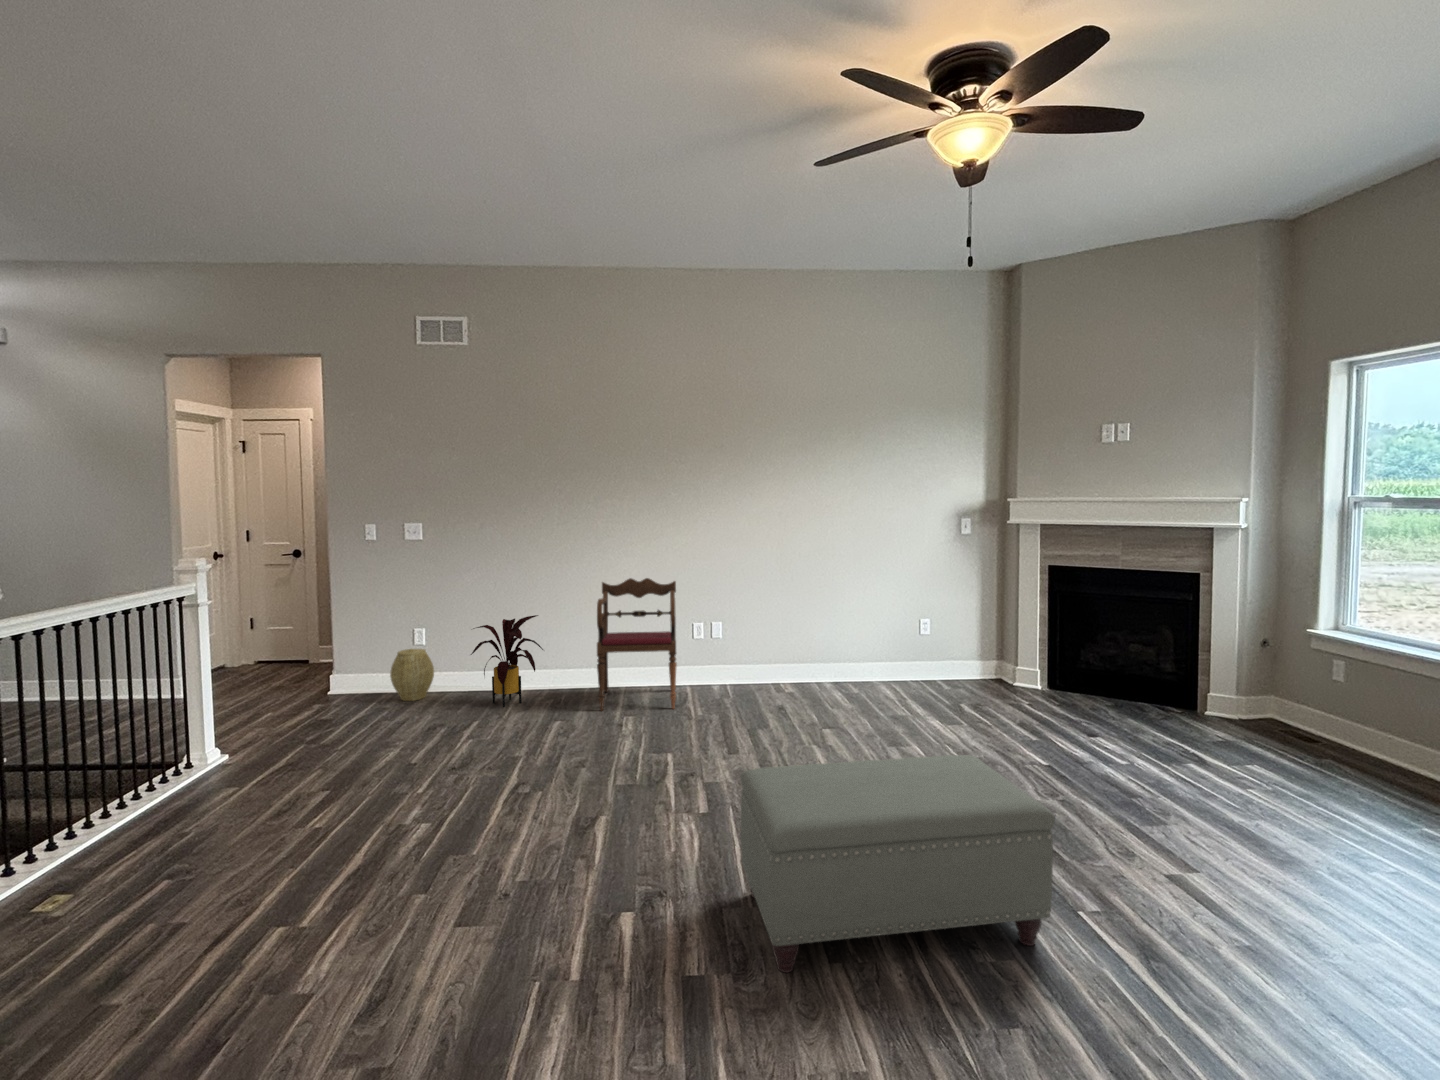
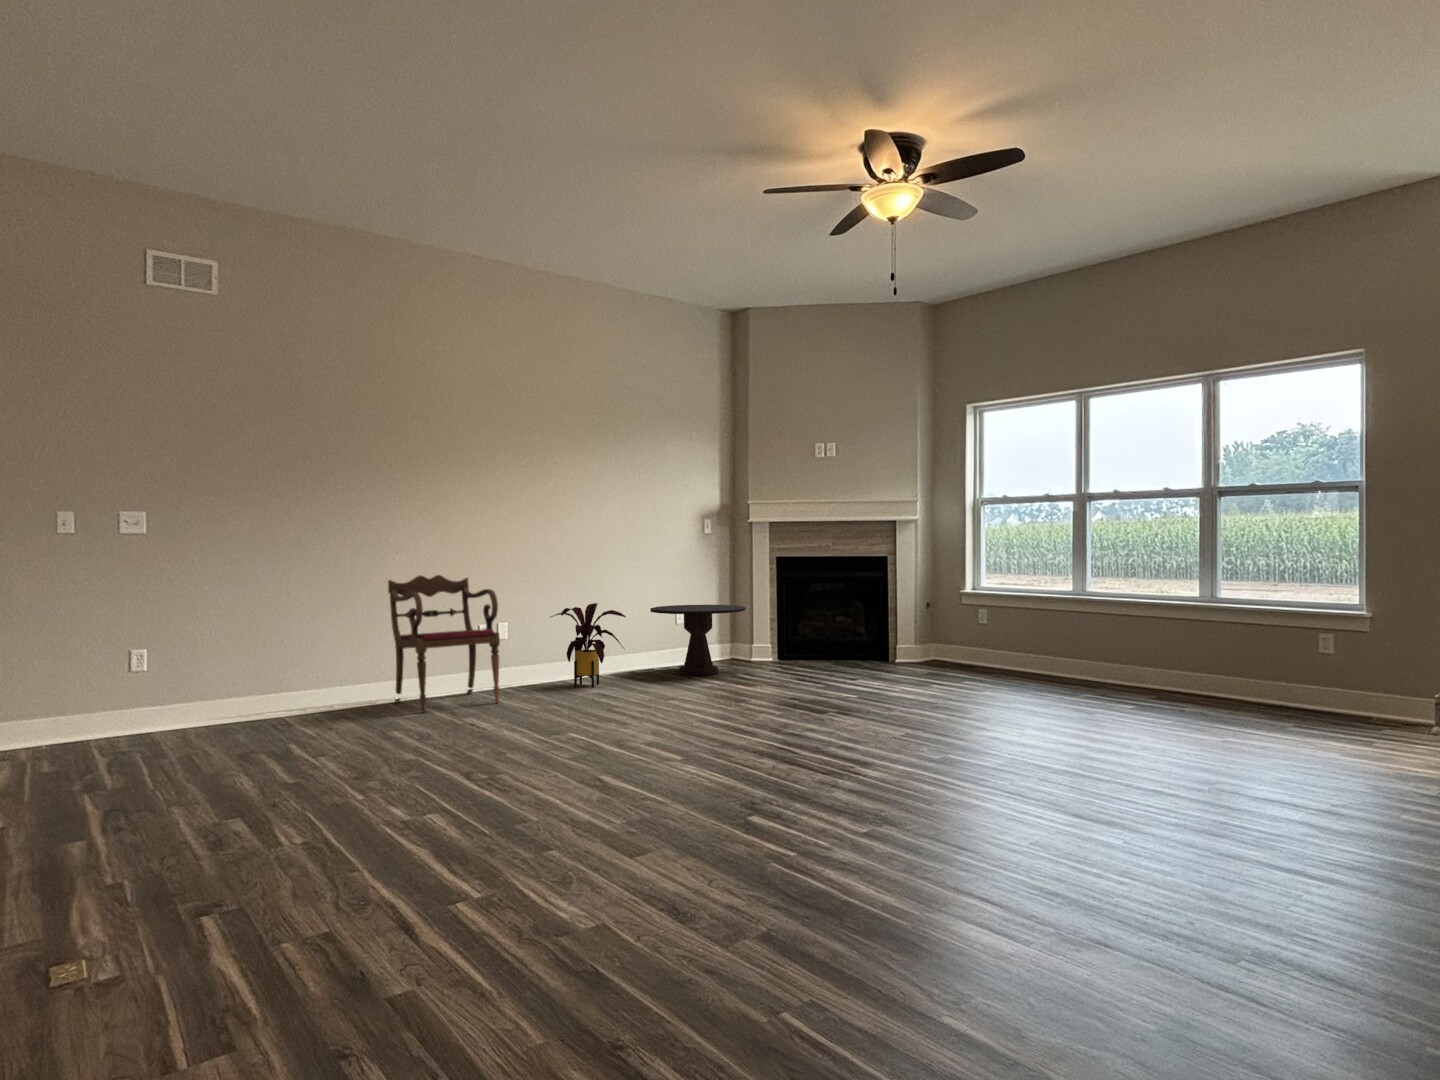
side table: none [867,614,979,701] -> present [650,605,746,676]
house plant: present [471,615,543,707] -> present [551,603,626,688]
woven basket: present [390,649,434,701] -> none [113,669,176,737]
ottoman: present [740,755,1055,973] -> none [756,647,959,781]

